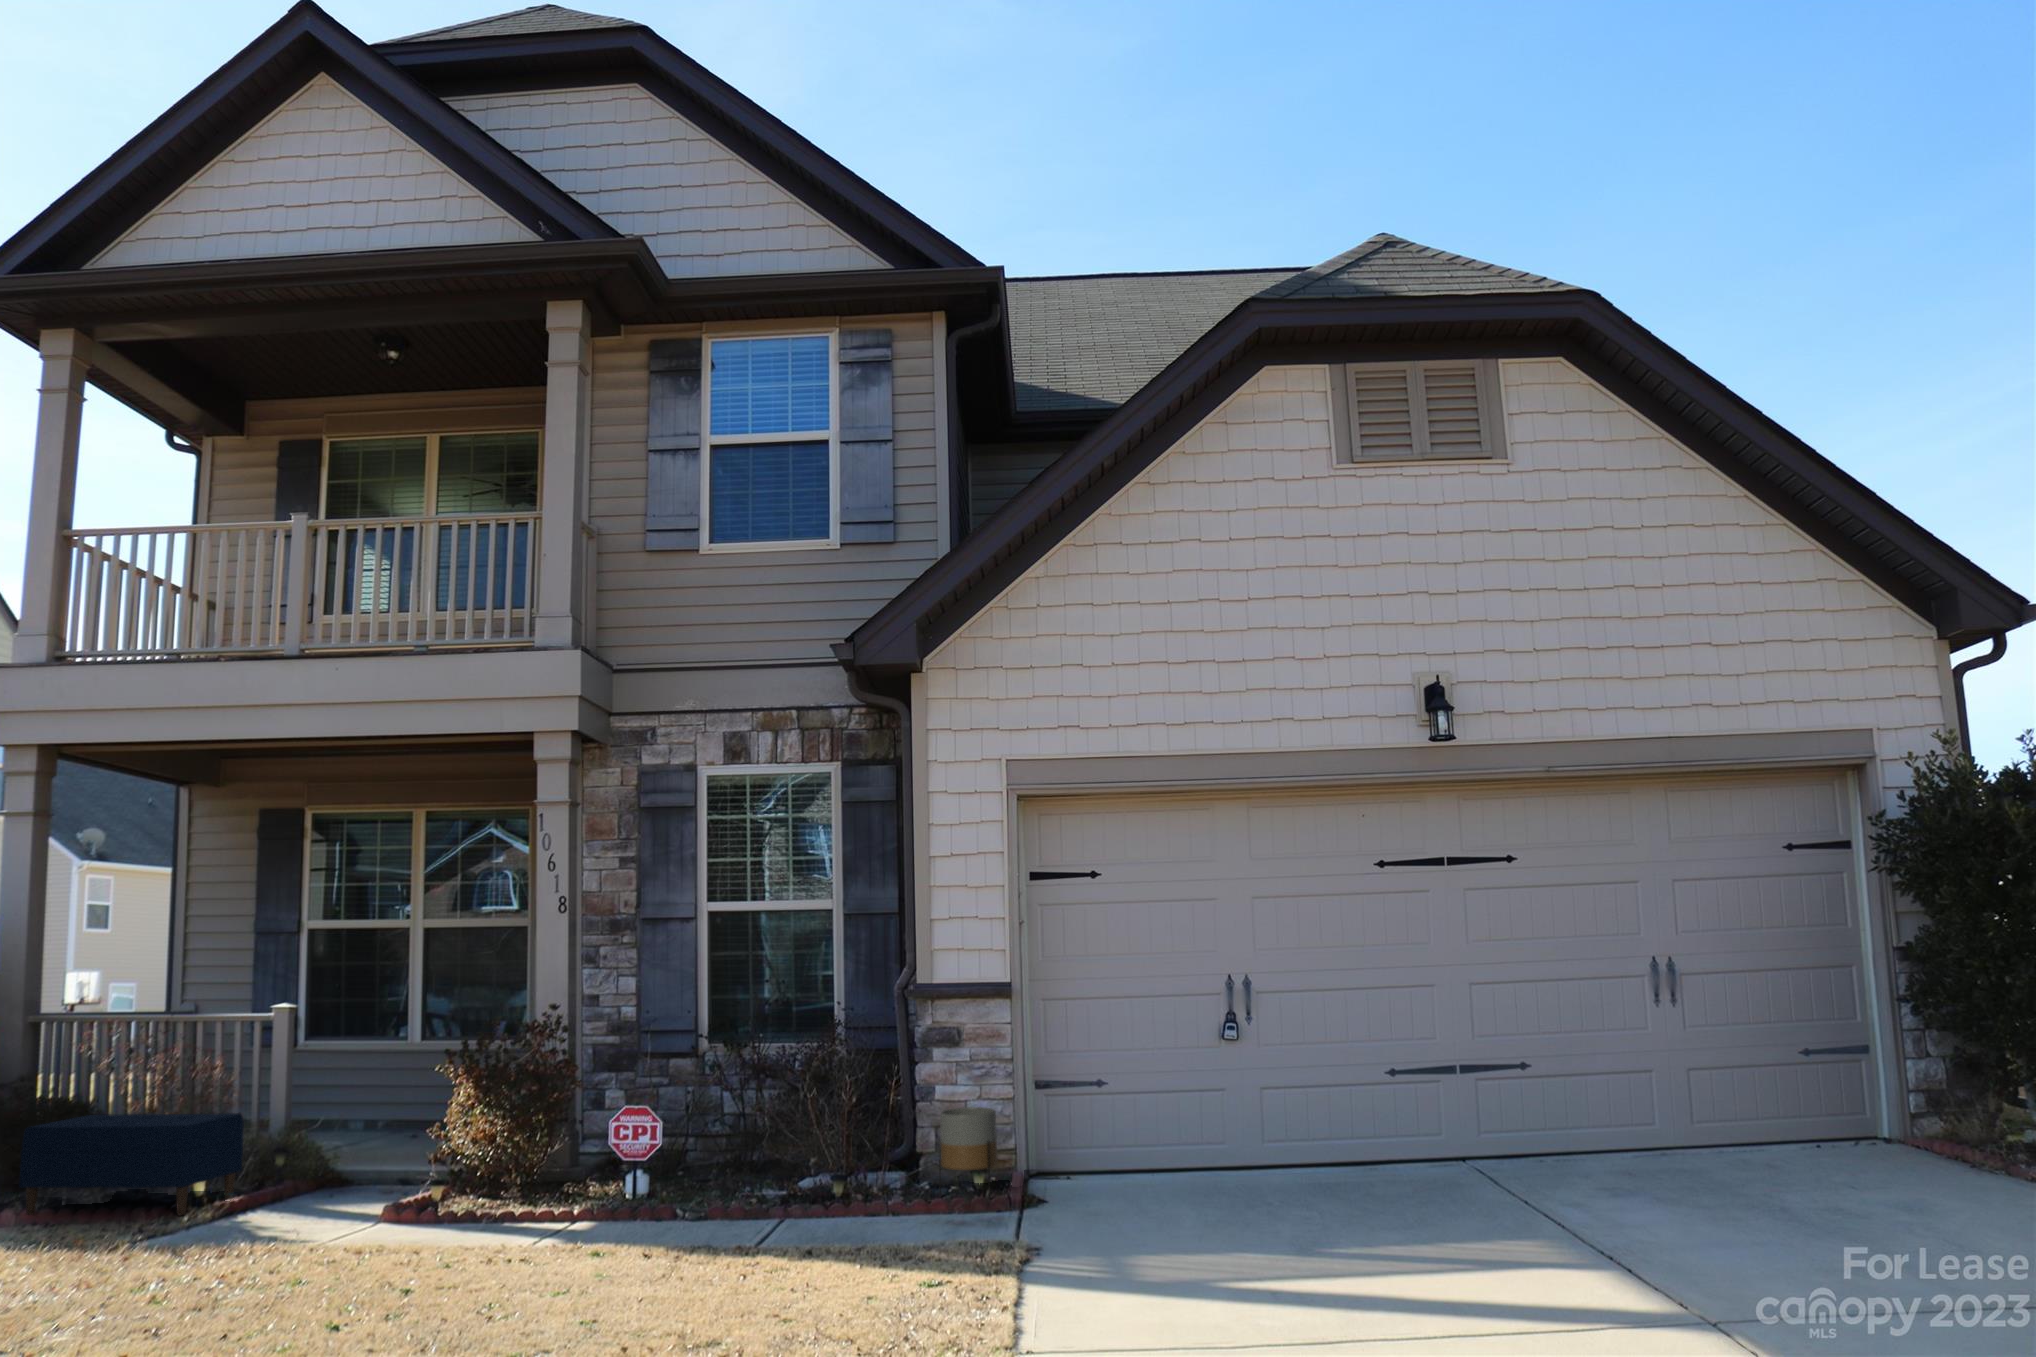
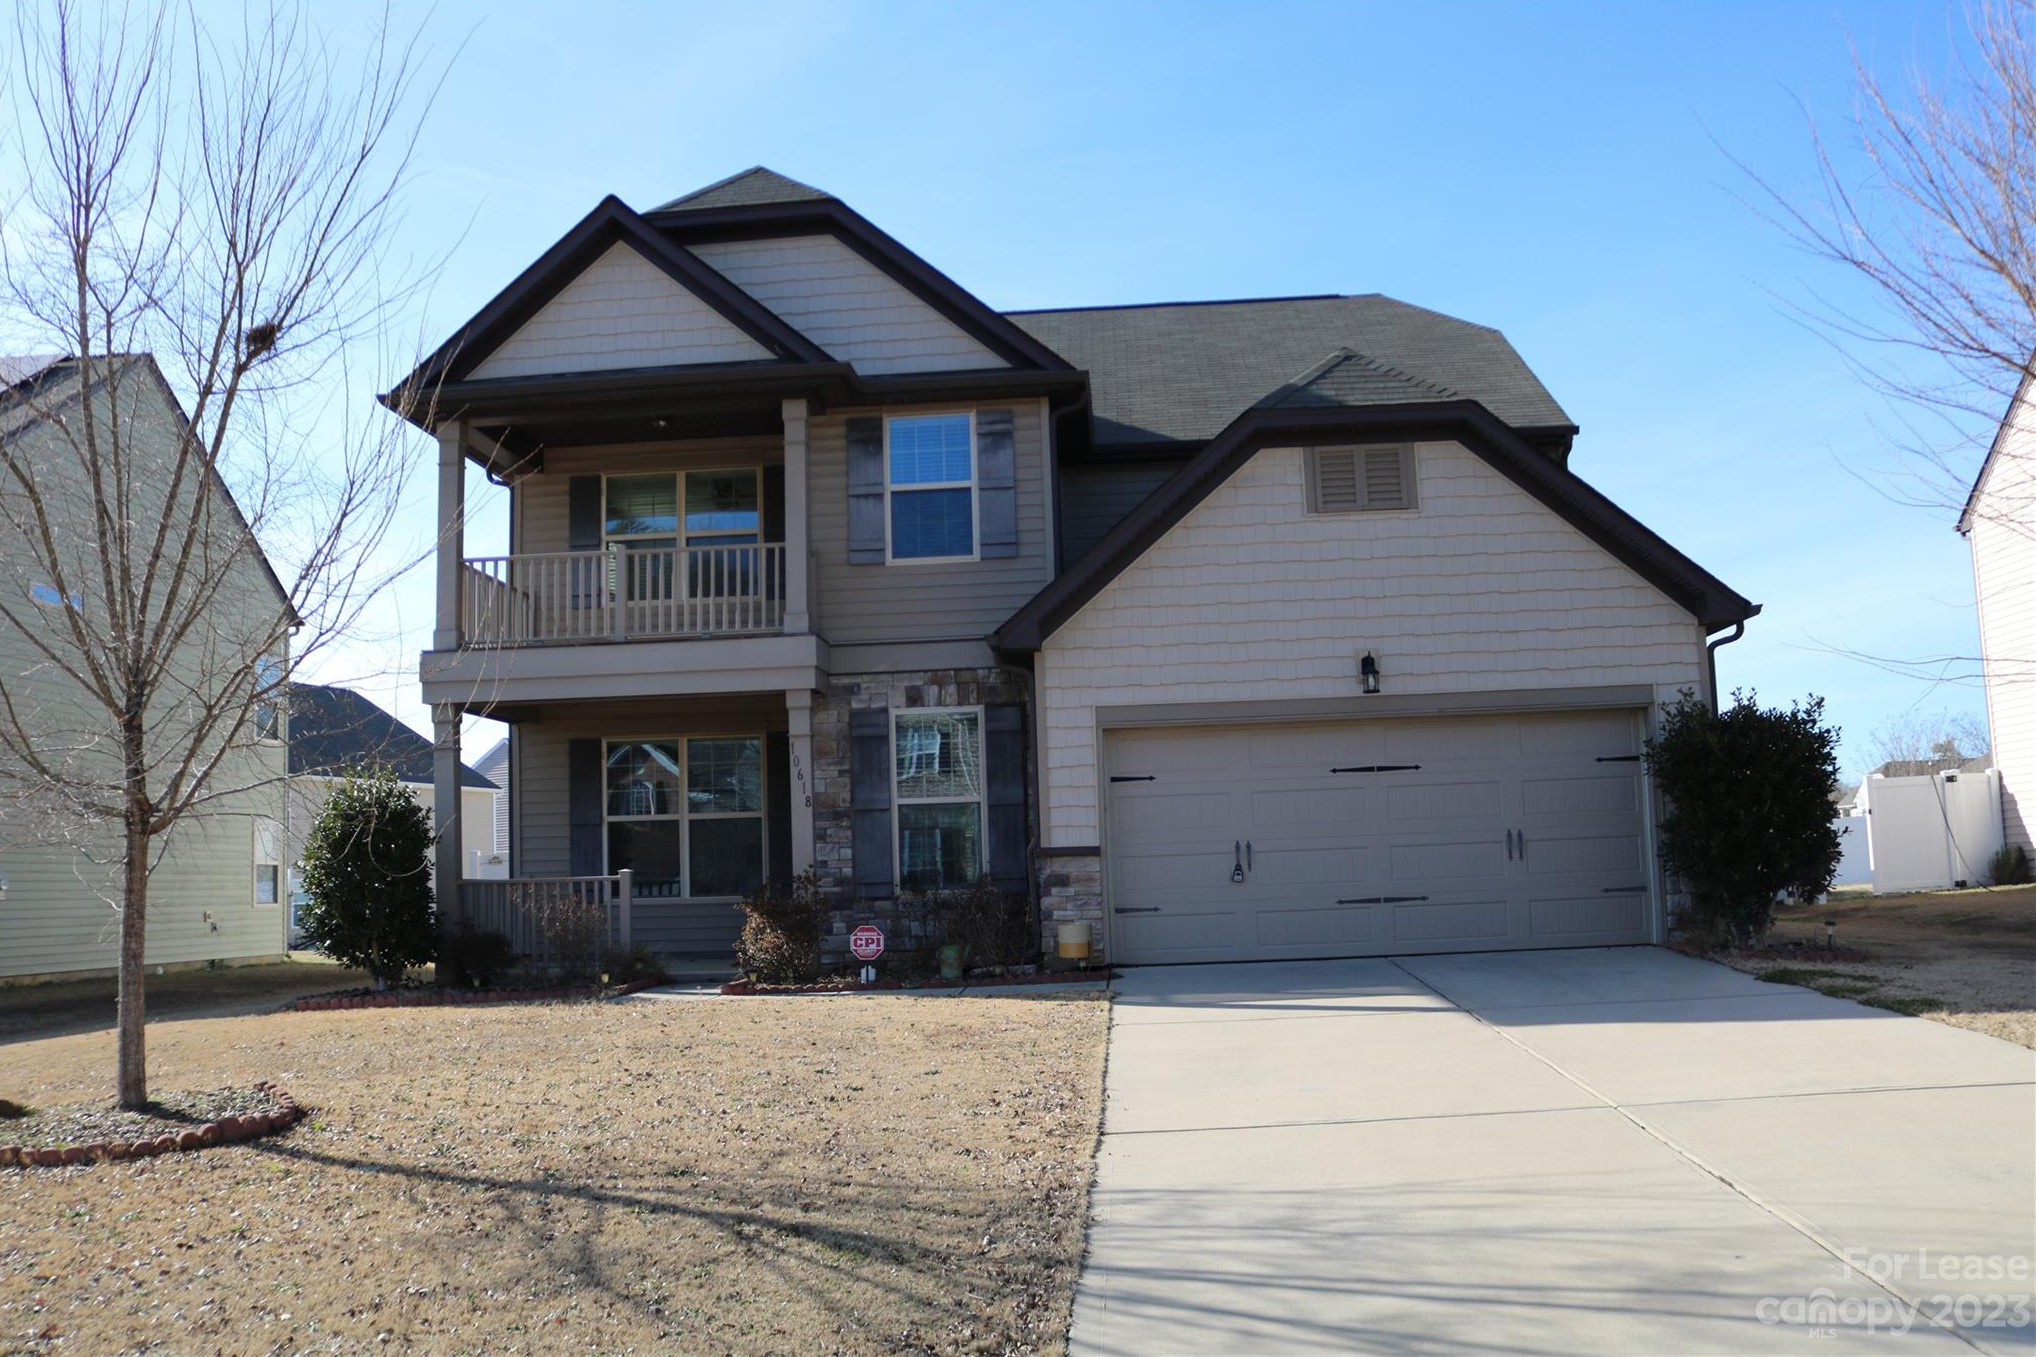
bench: present [19,1113,244,1215] -> none [498,930,624,988]
watering can: none [738,1132,808,1201] -> present [936,939,974,978]

